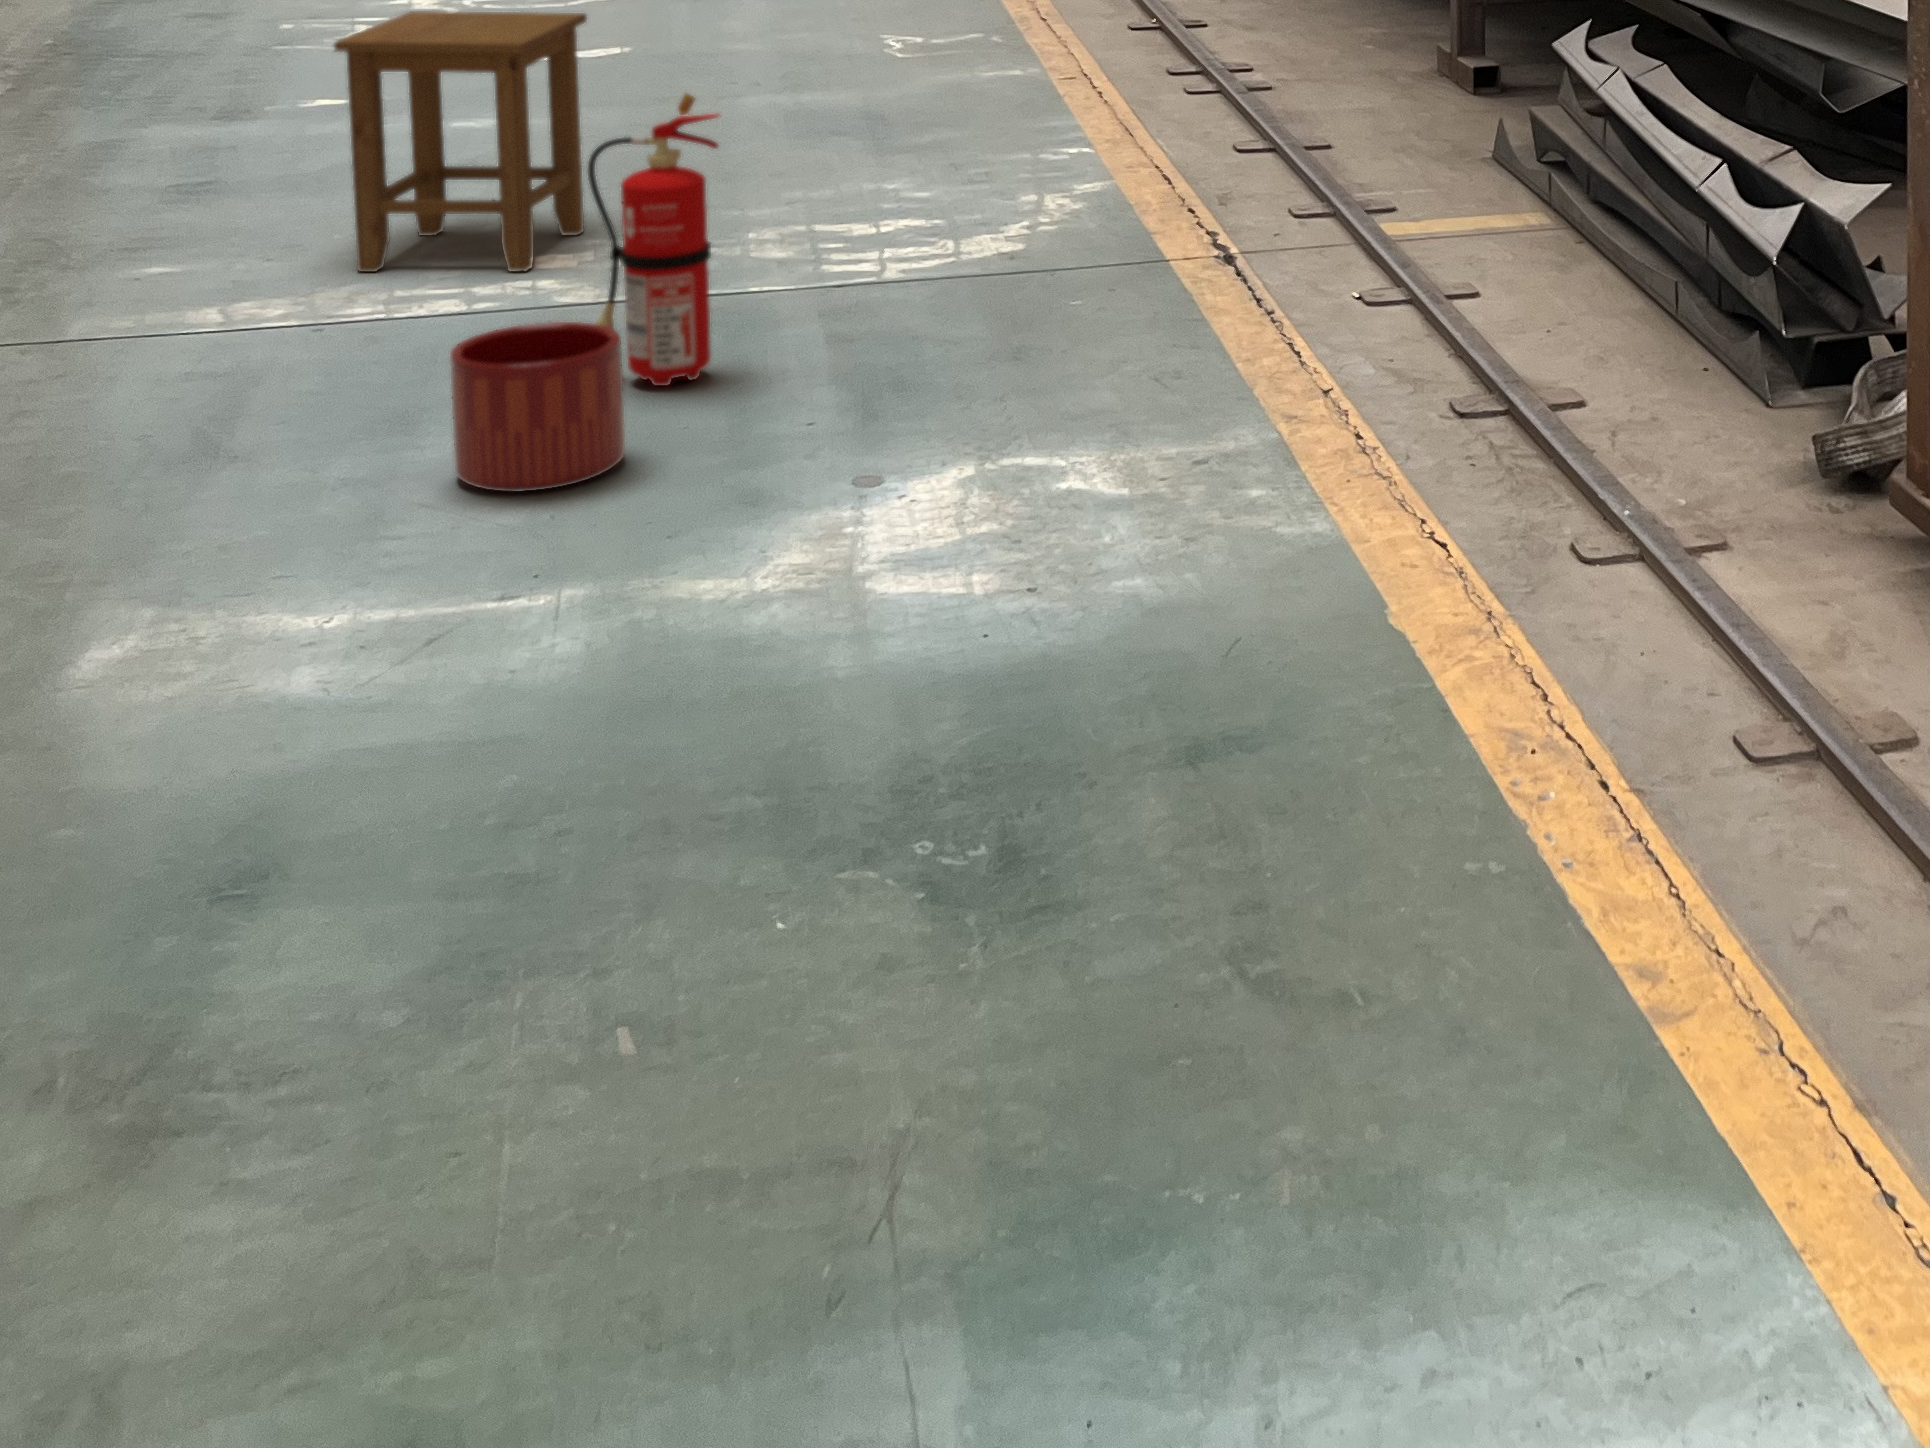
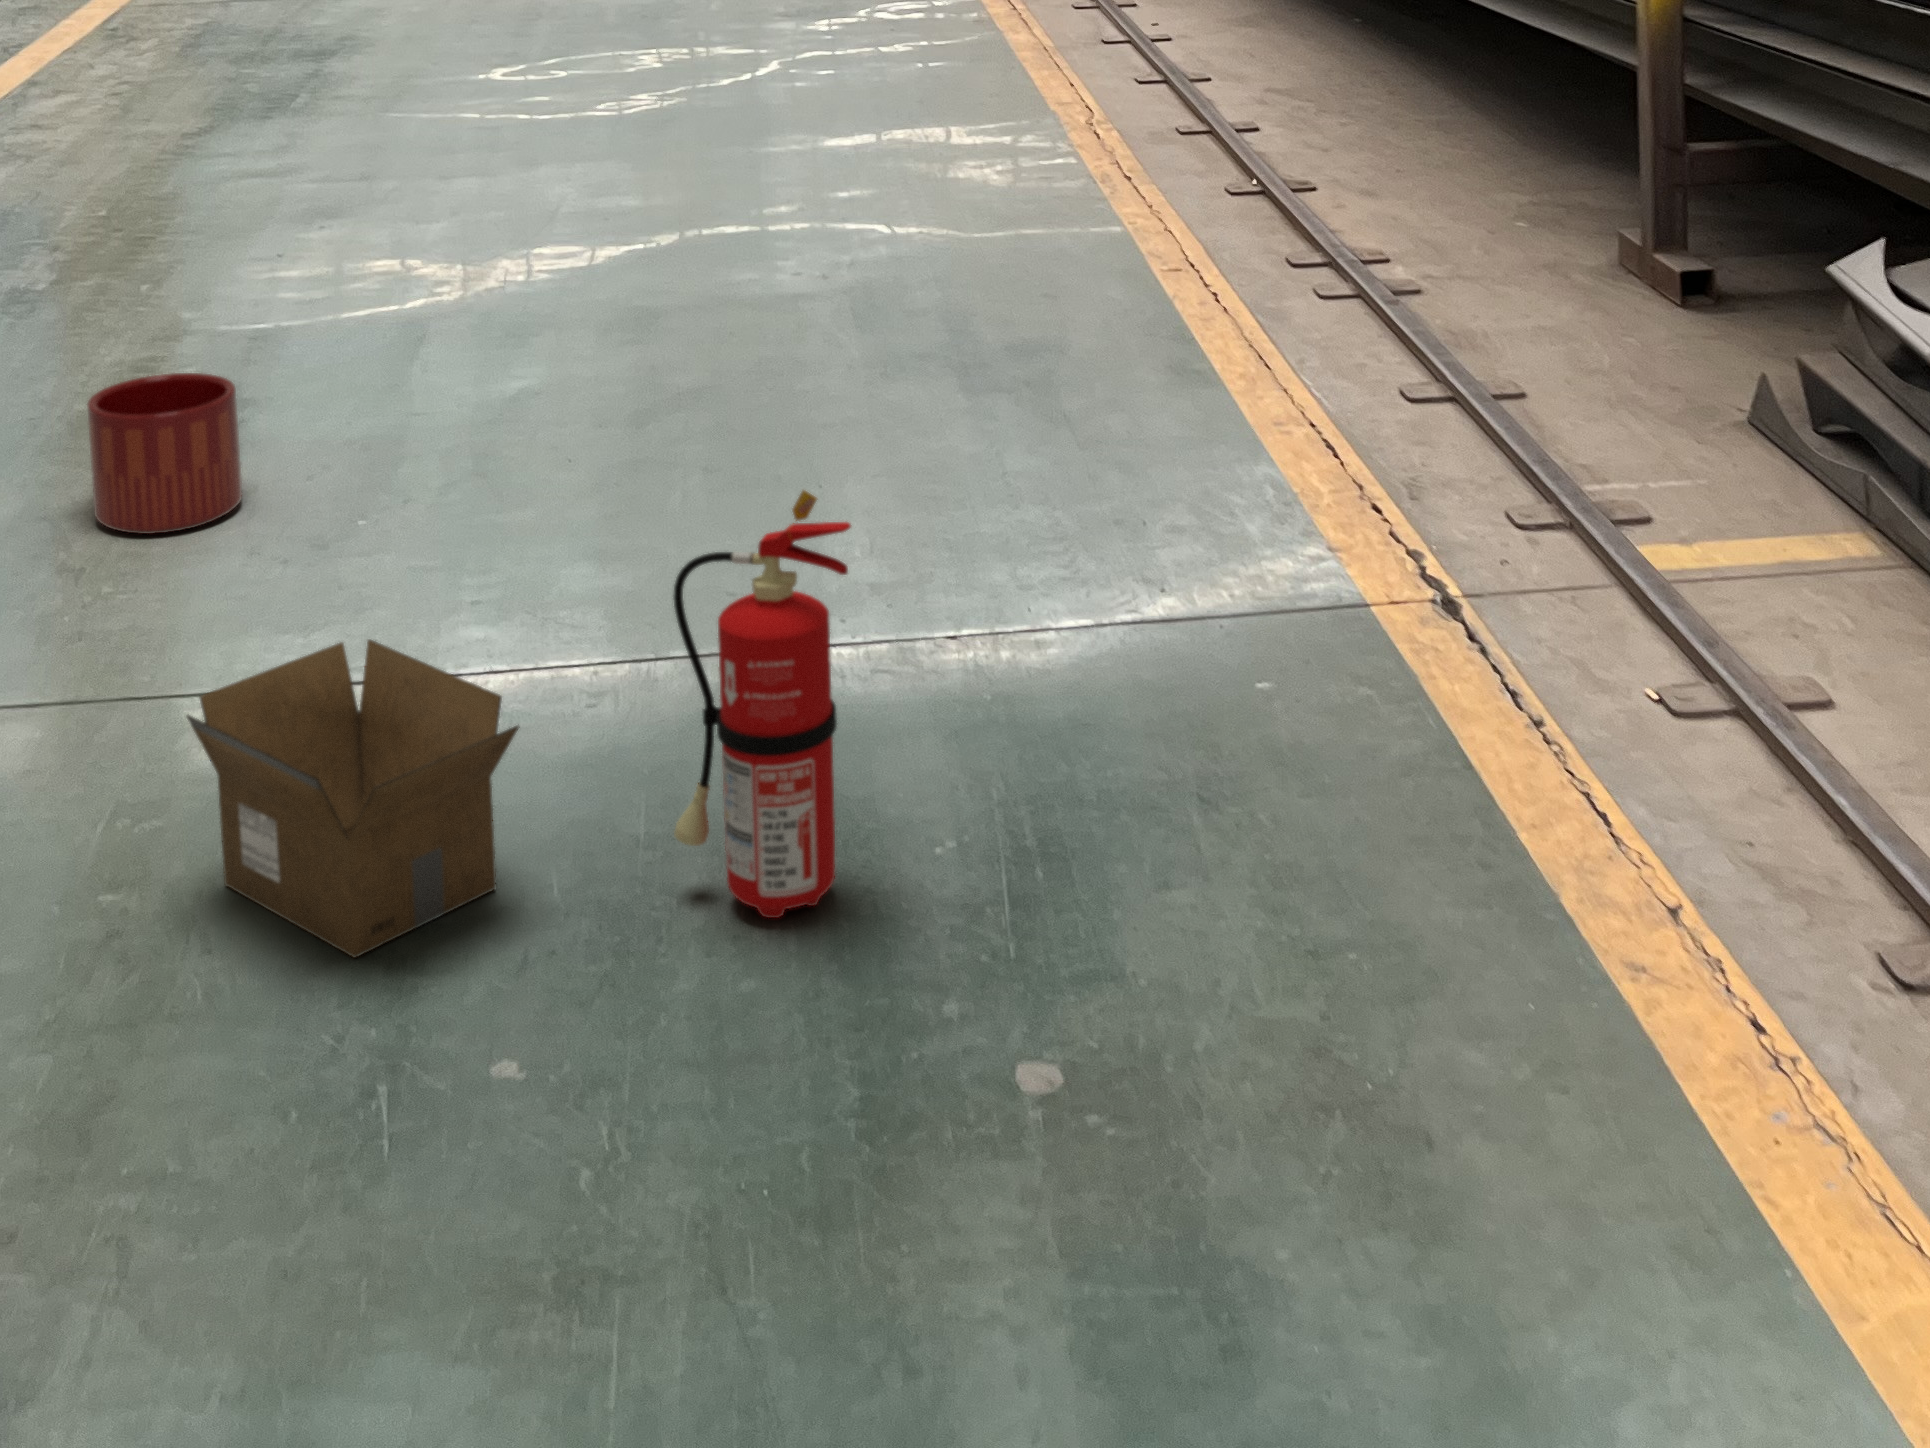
stool: present [334,11,587,272] -> none [364,277,658,644]
cardboard box: none [197,226,468,418] -> present [187,640,520,957]
planter: present [450,322,625,492] -> present [87,373,242,534]

